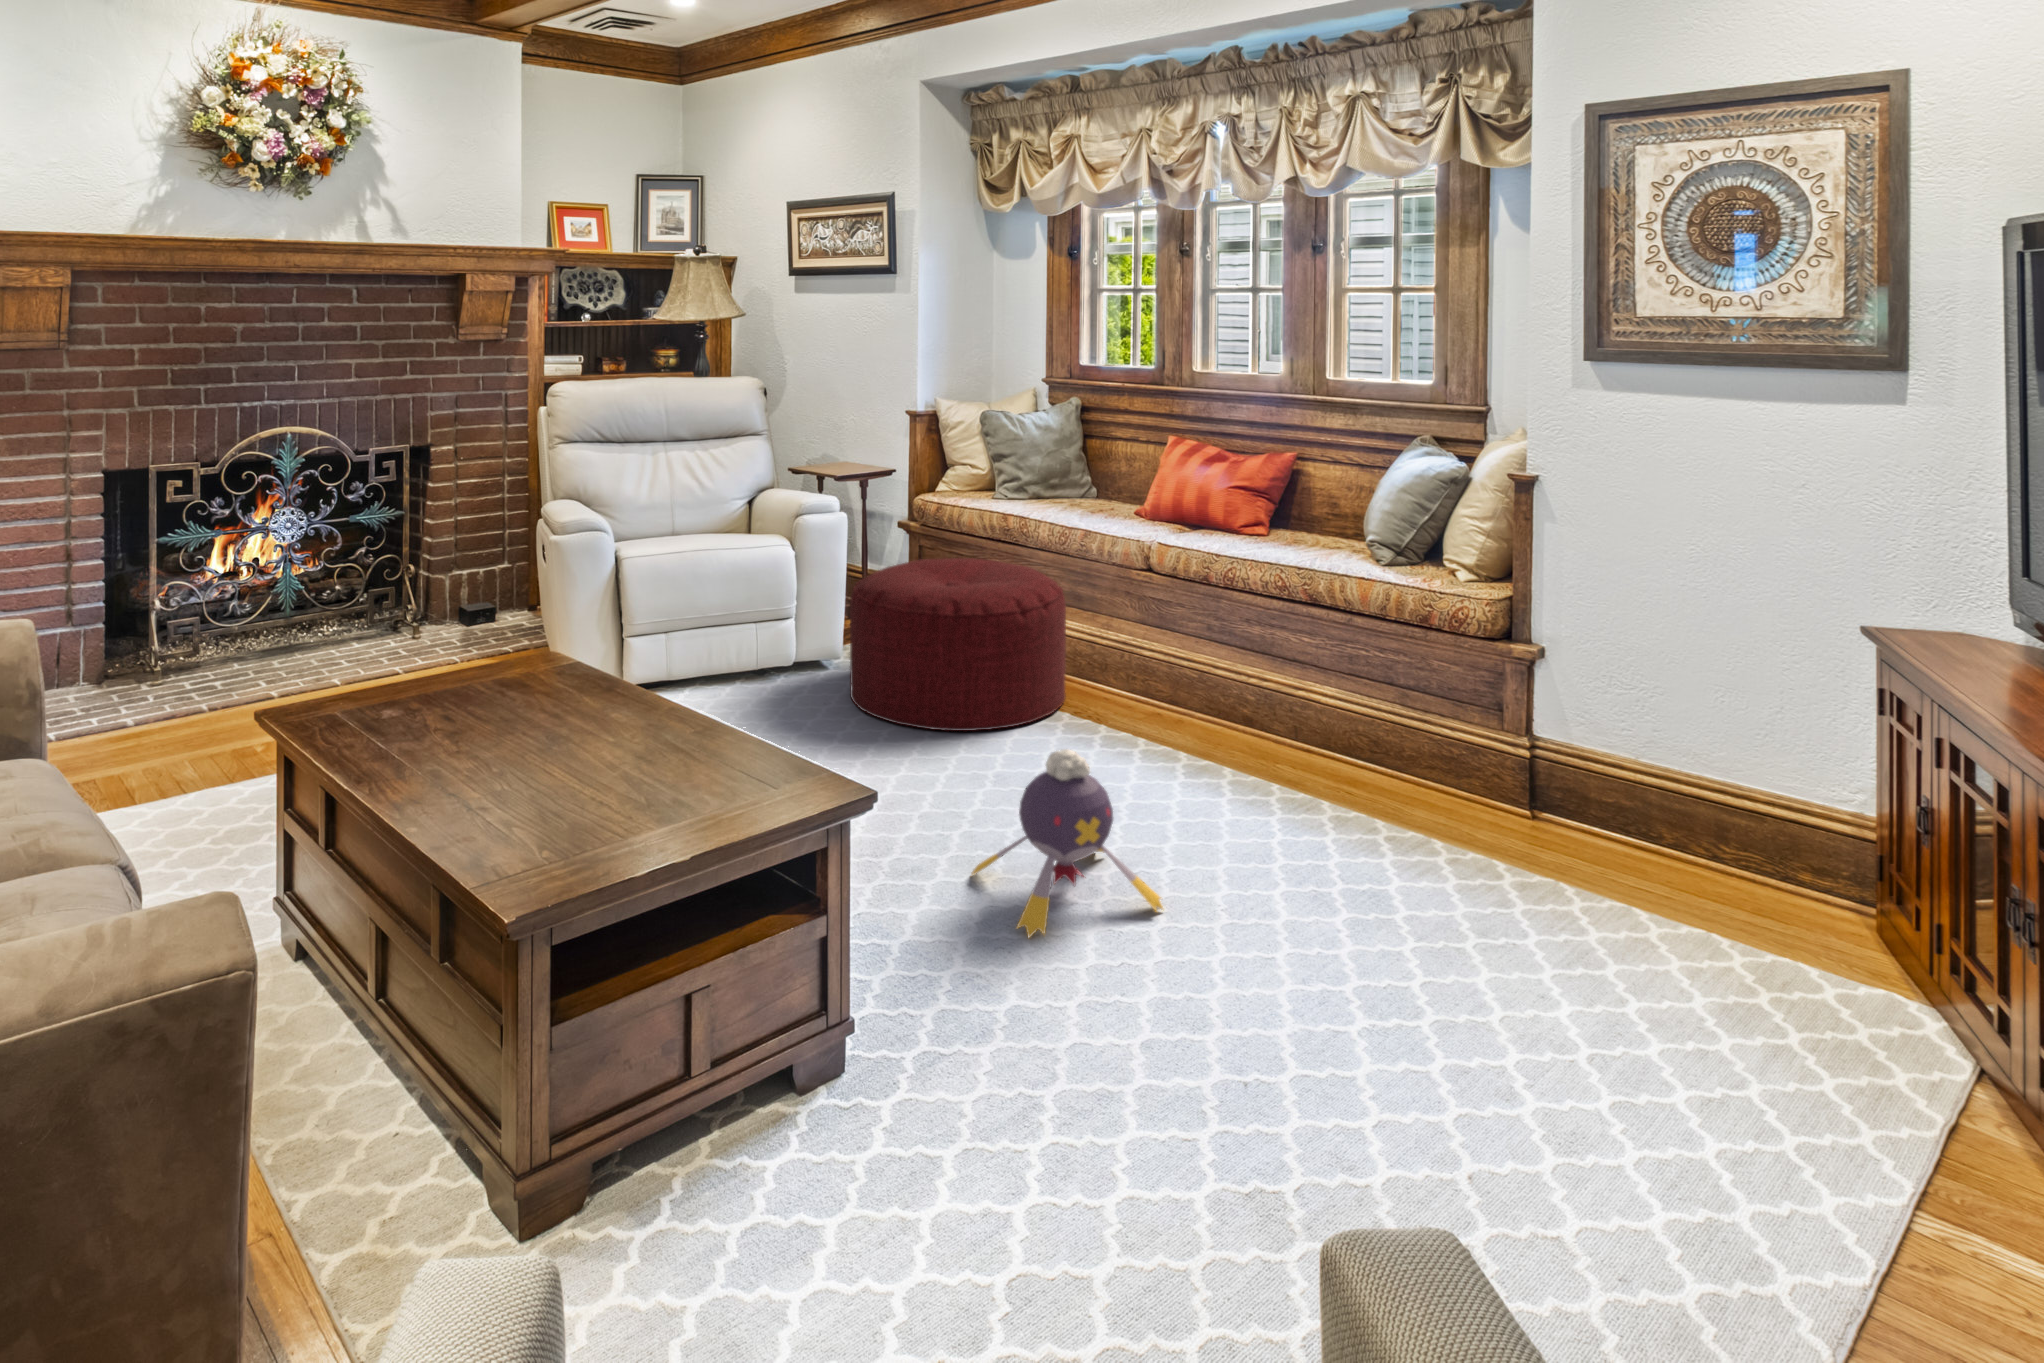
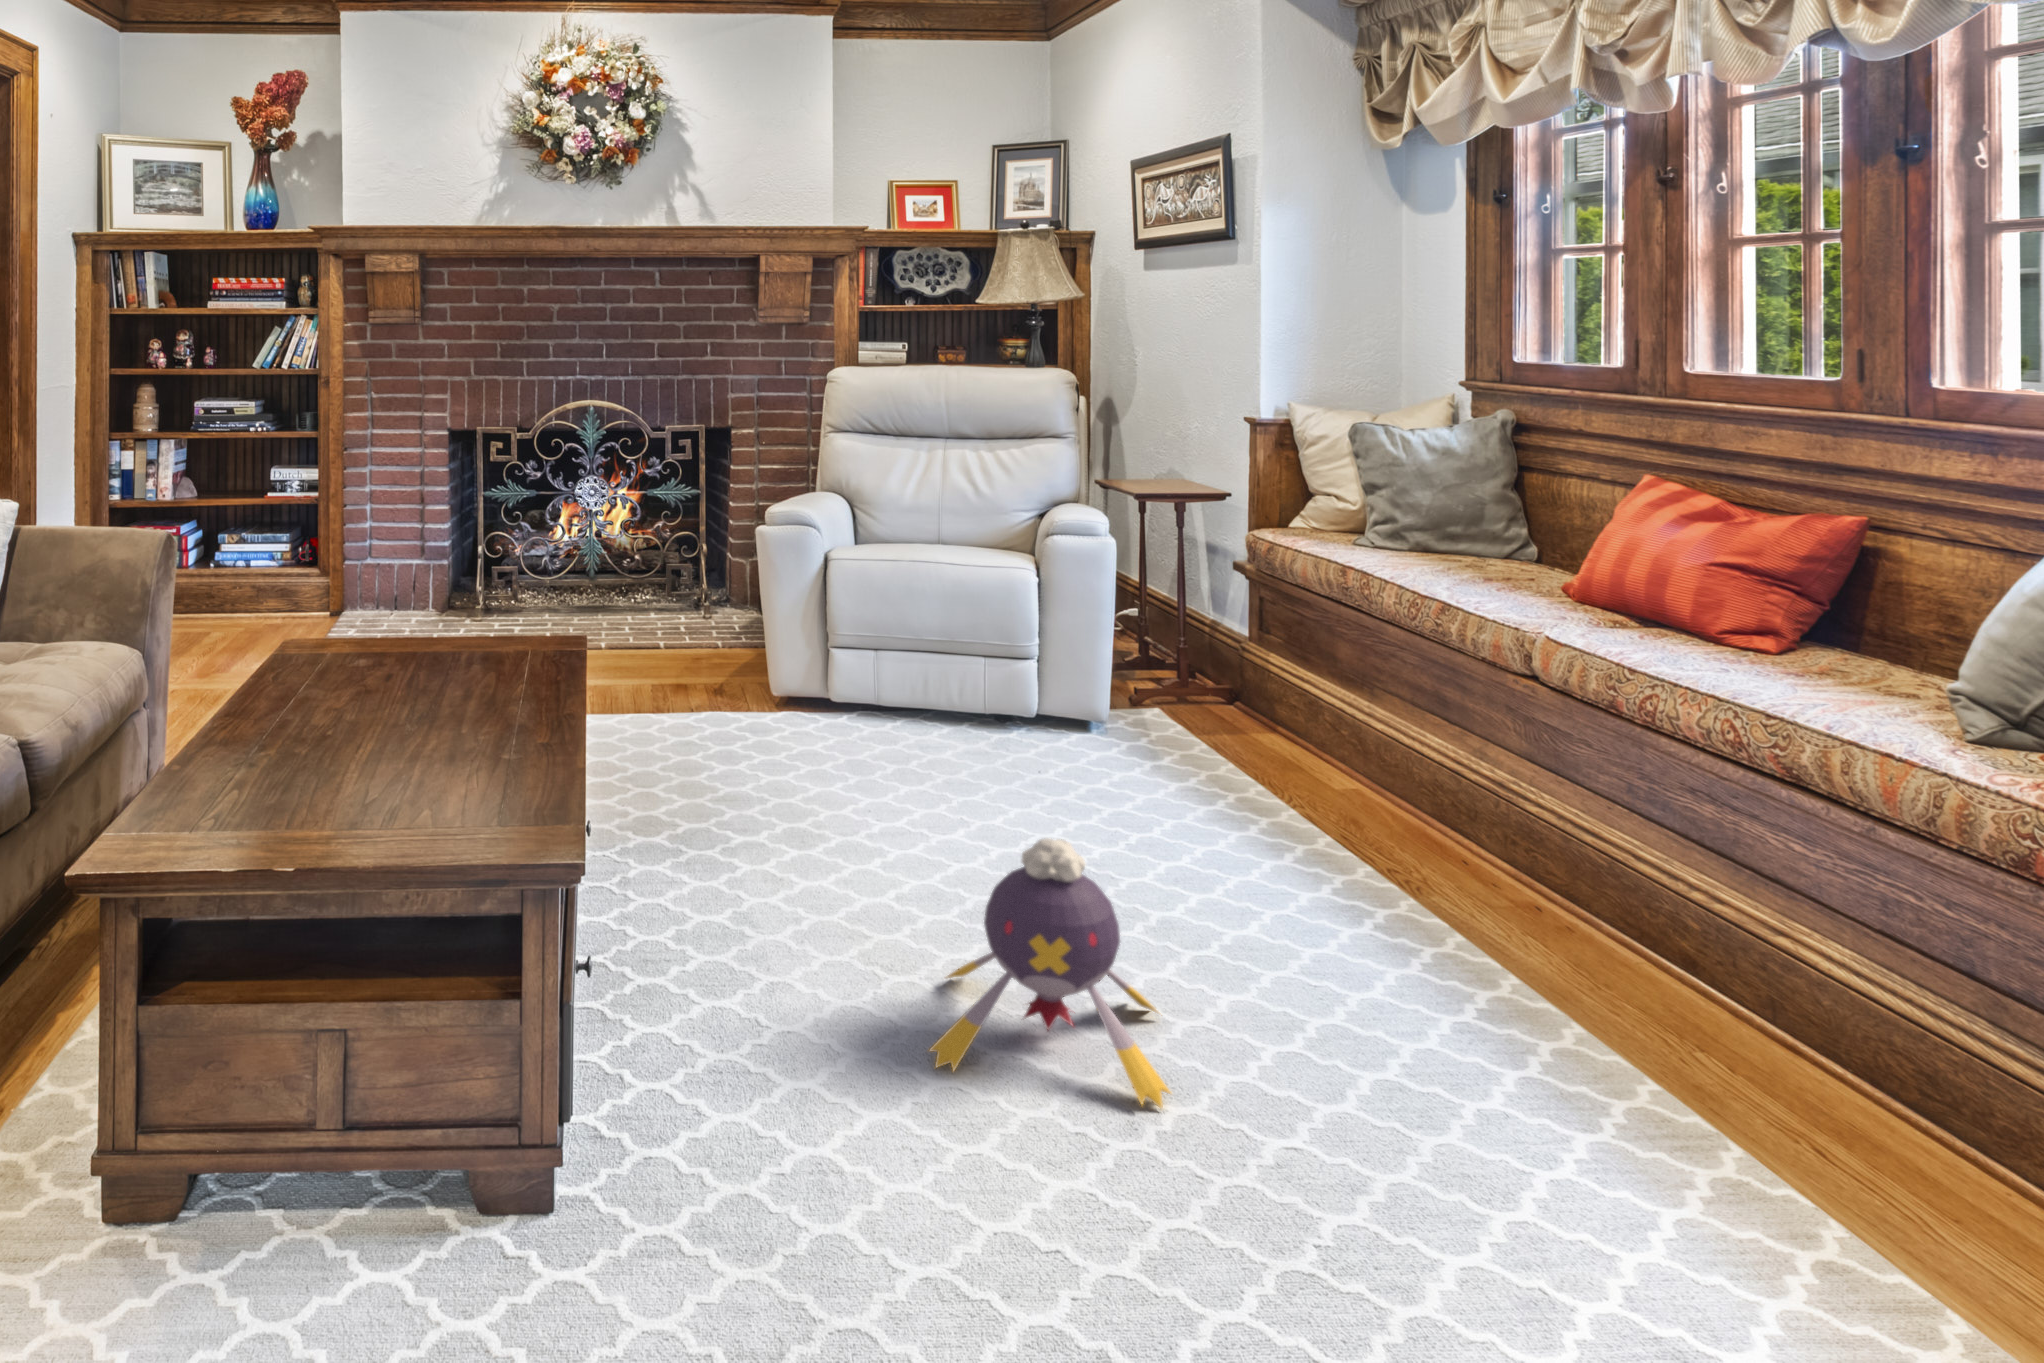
ottoman: present [850,558,1066,731] -> none [1035,603,1355,840]

